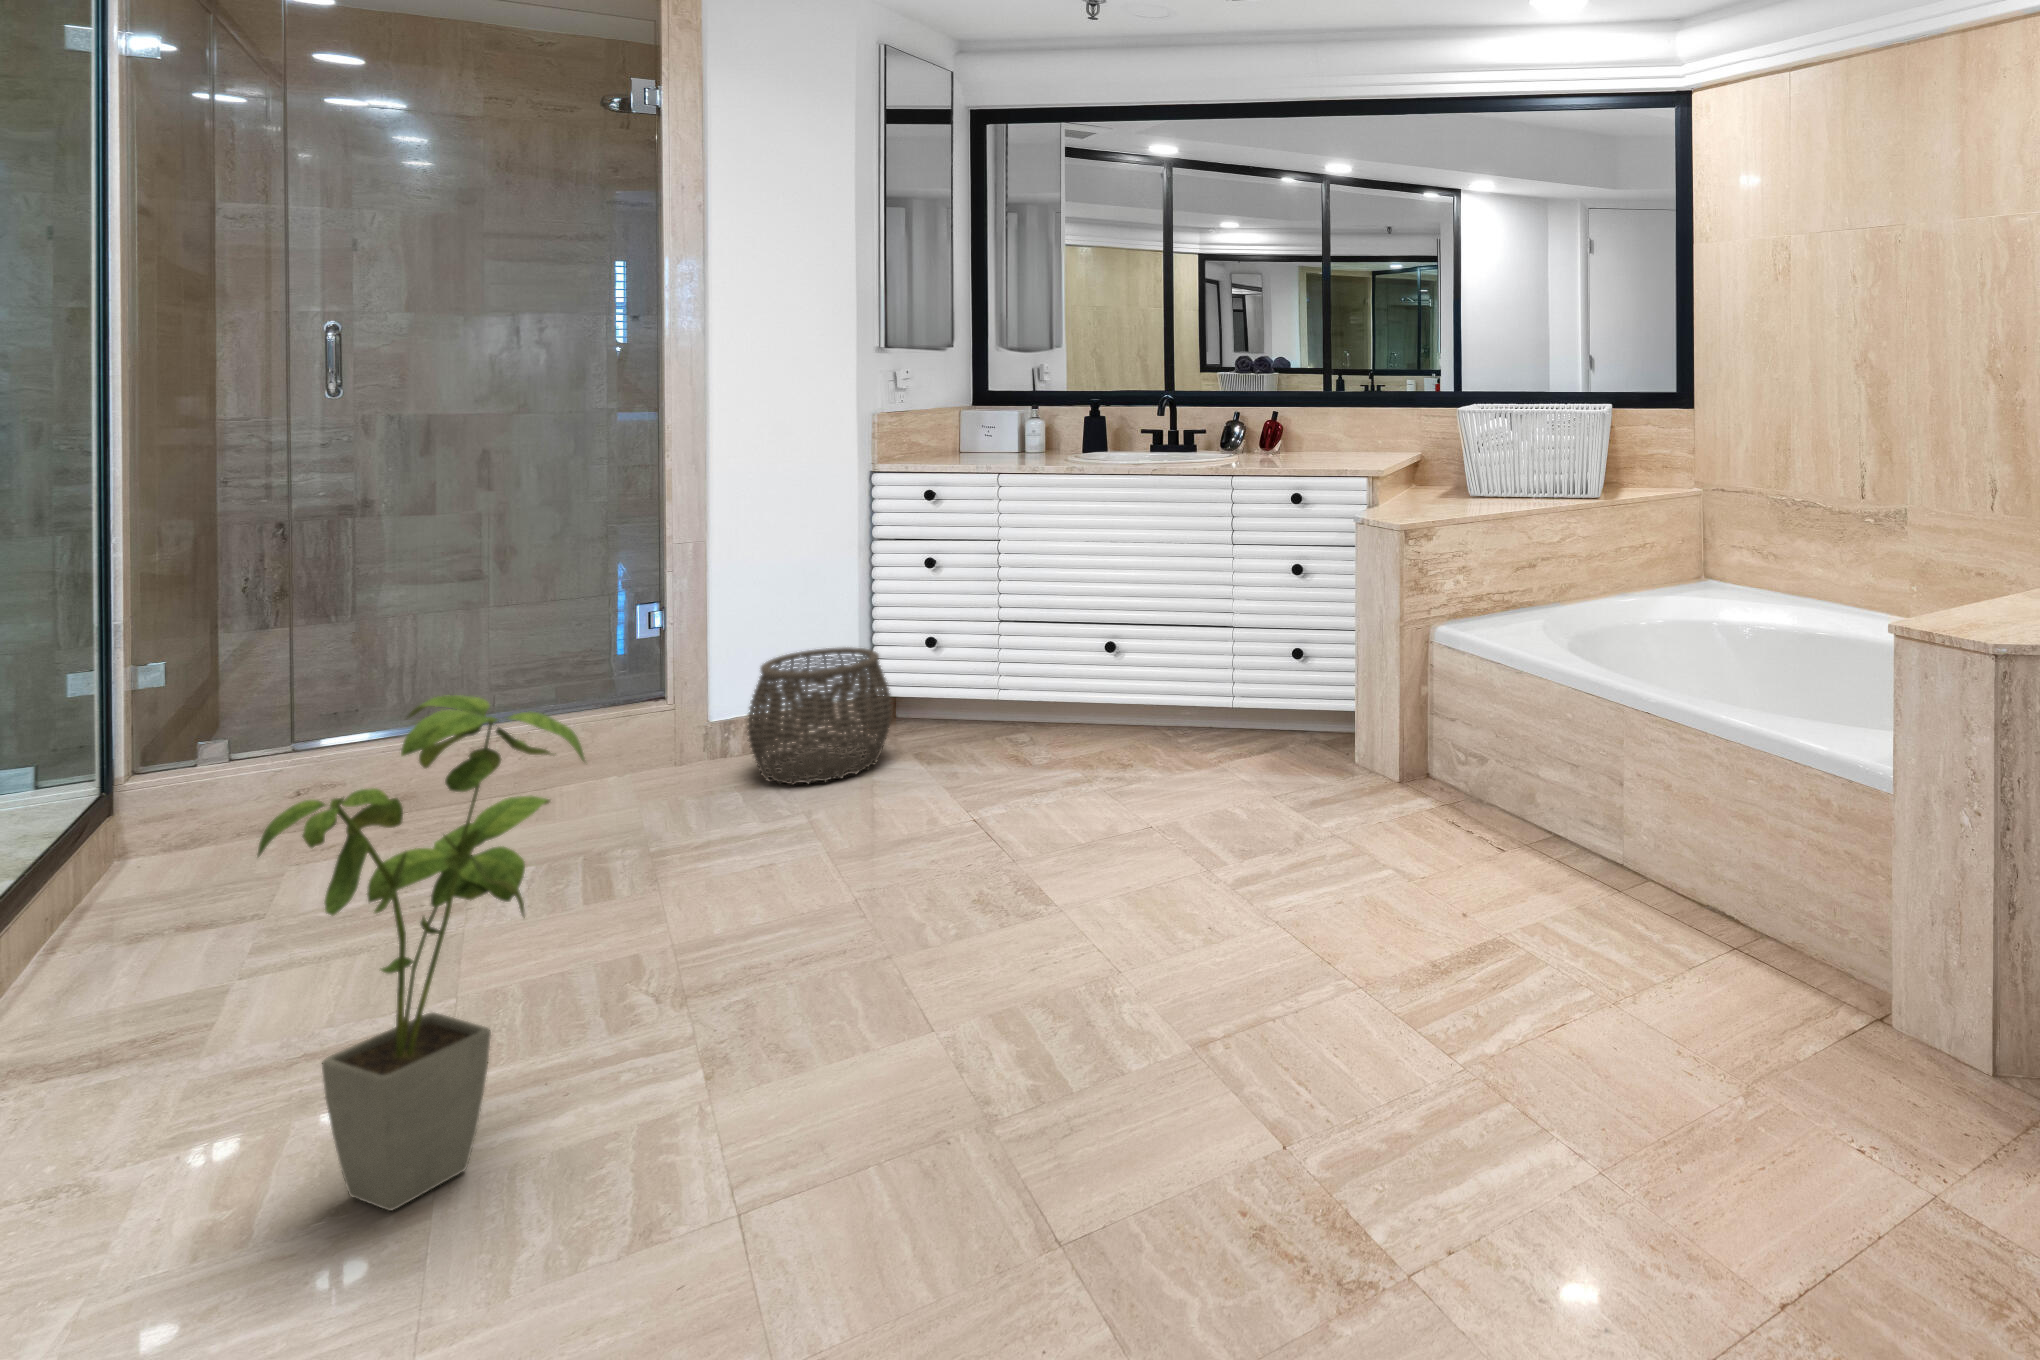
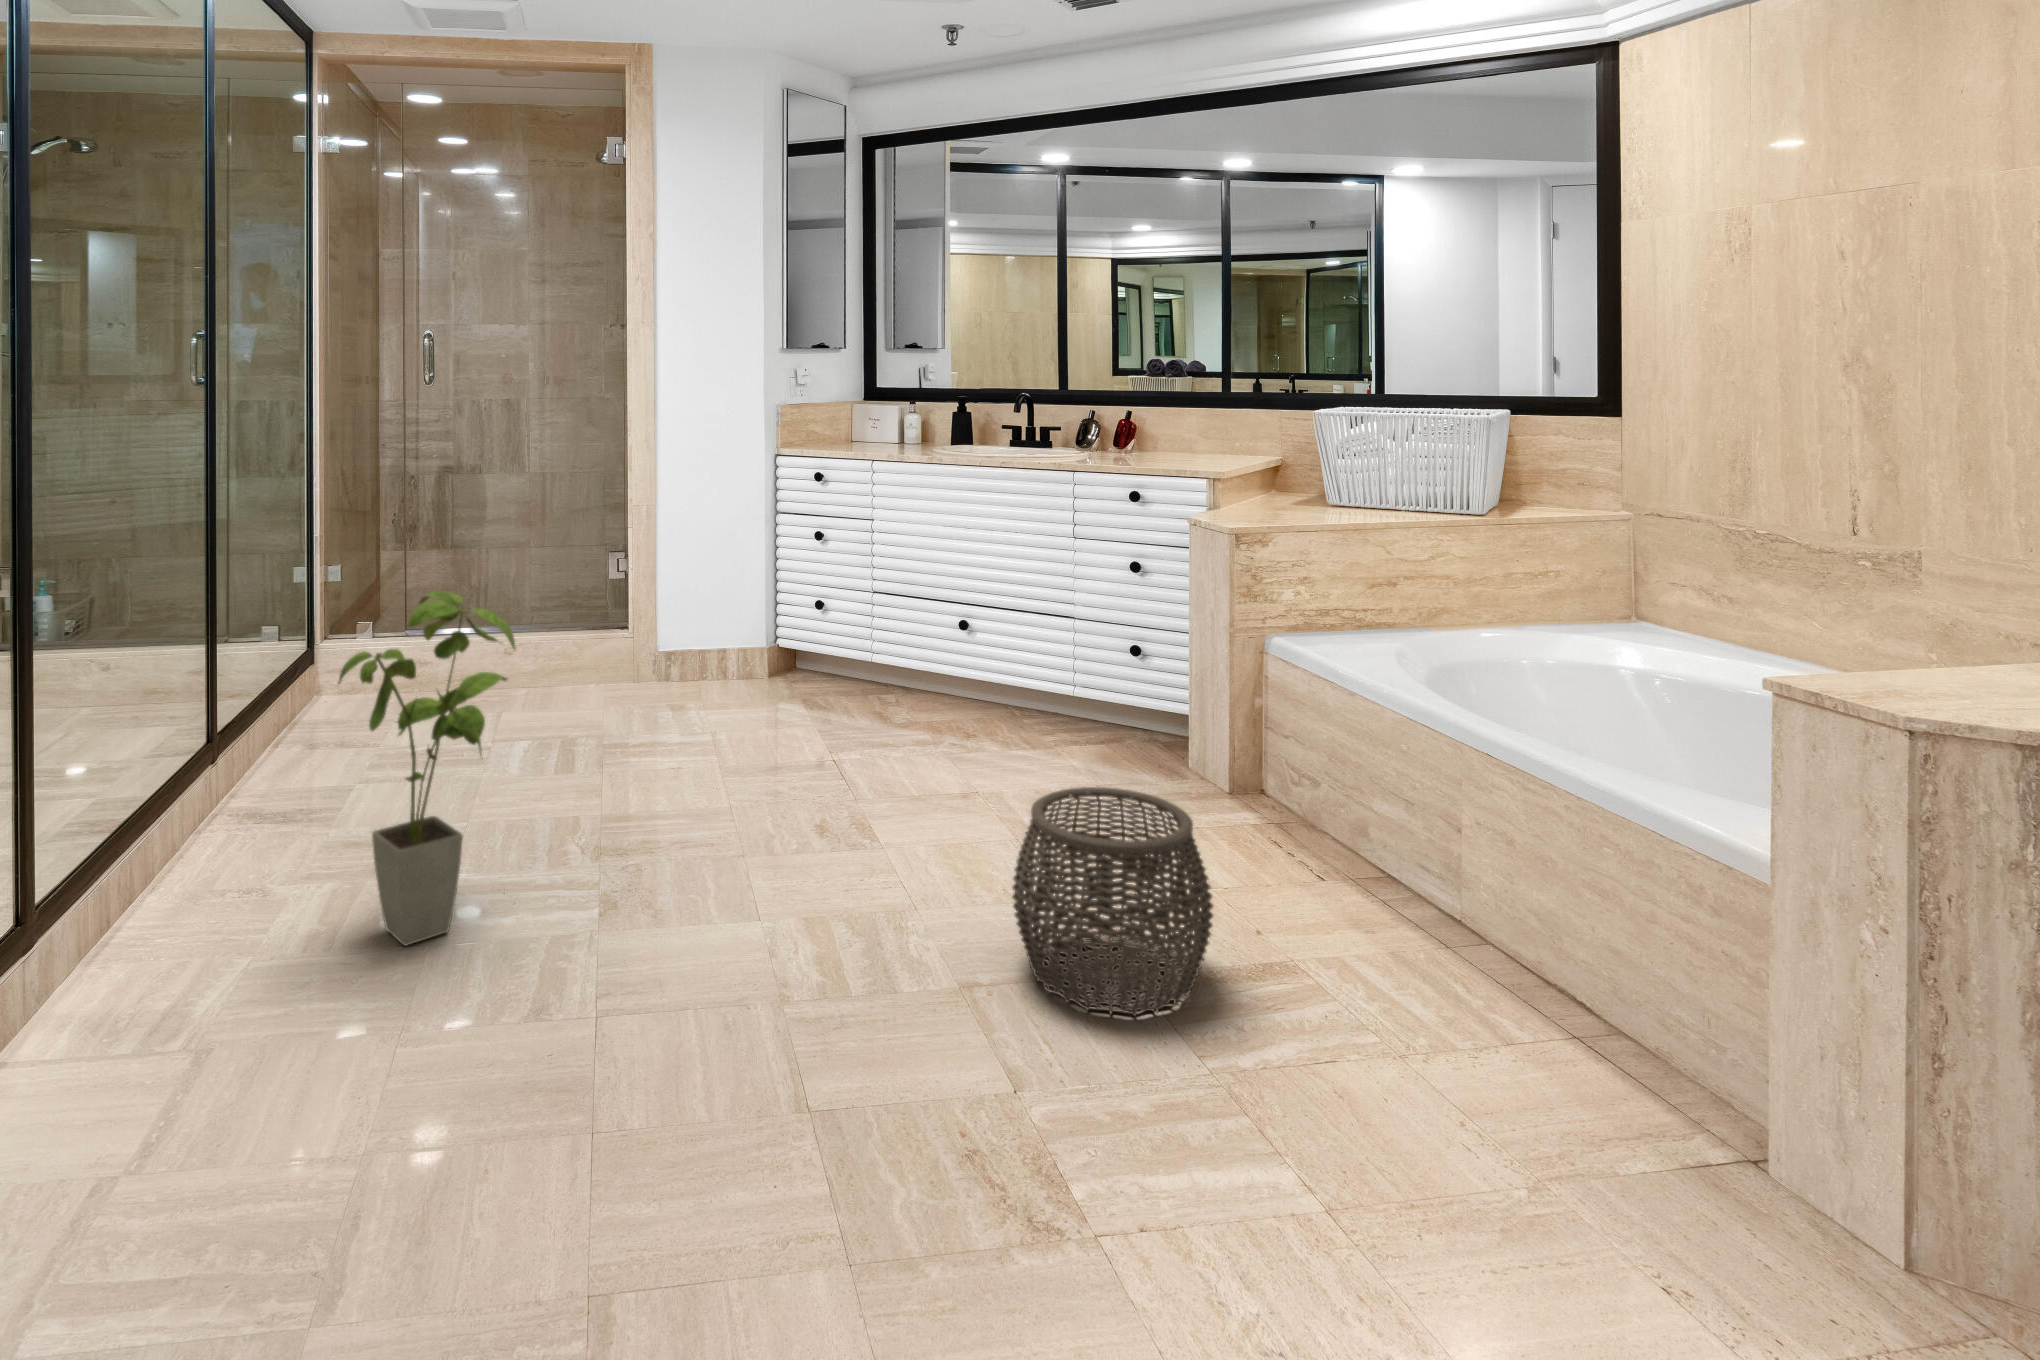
woven basket: present [747,647,892,784] -> present [1012,787,1213,1016]

